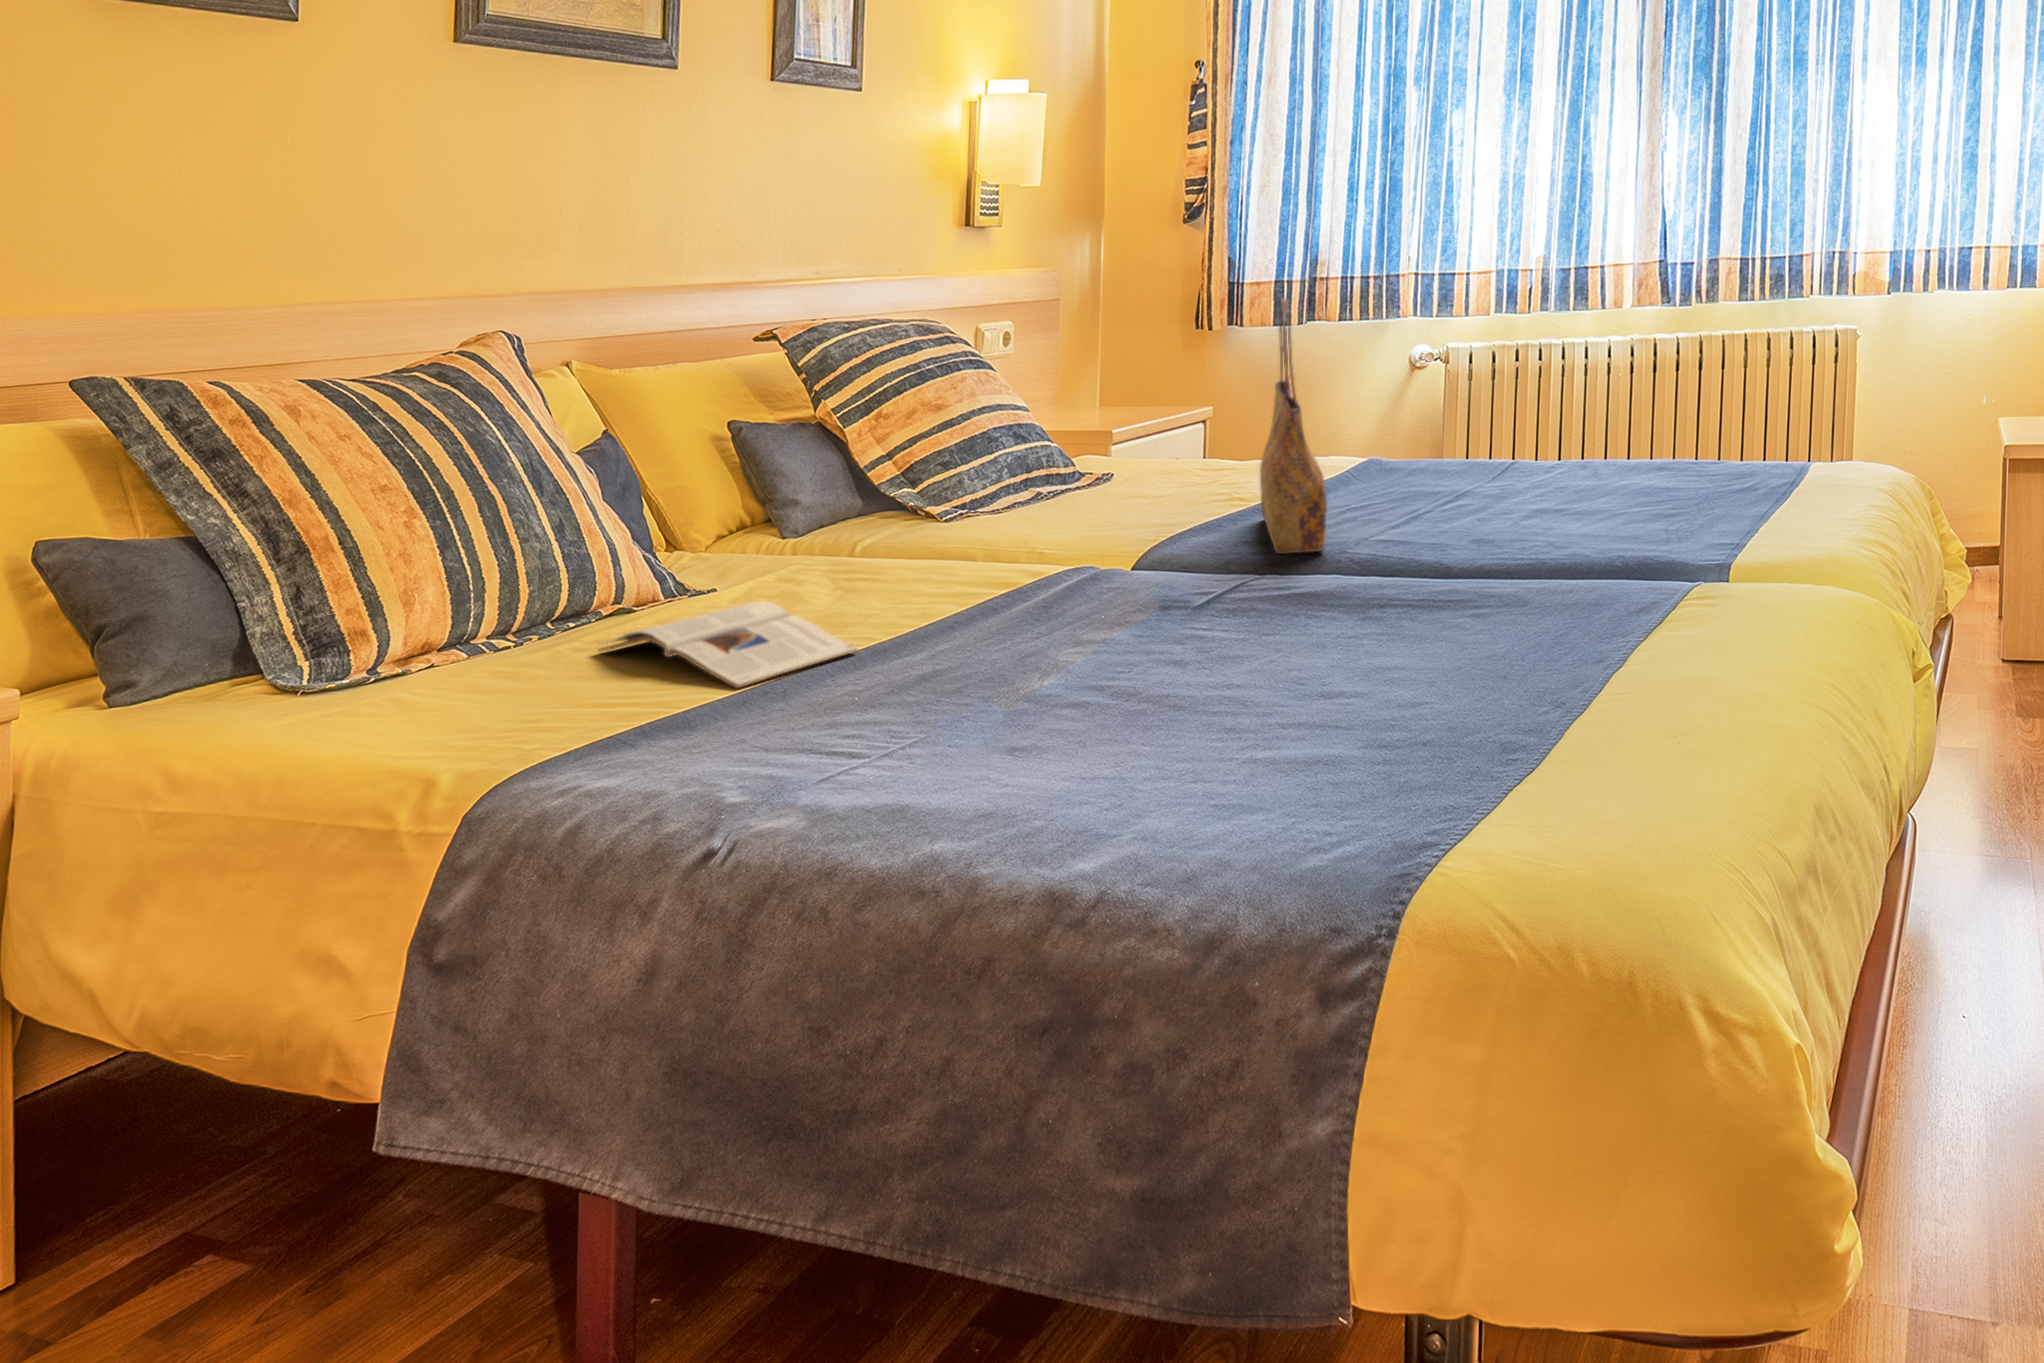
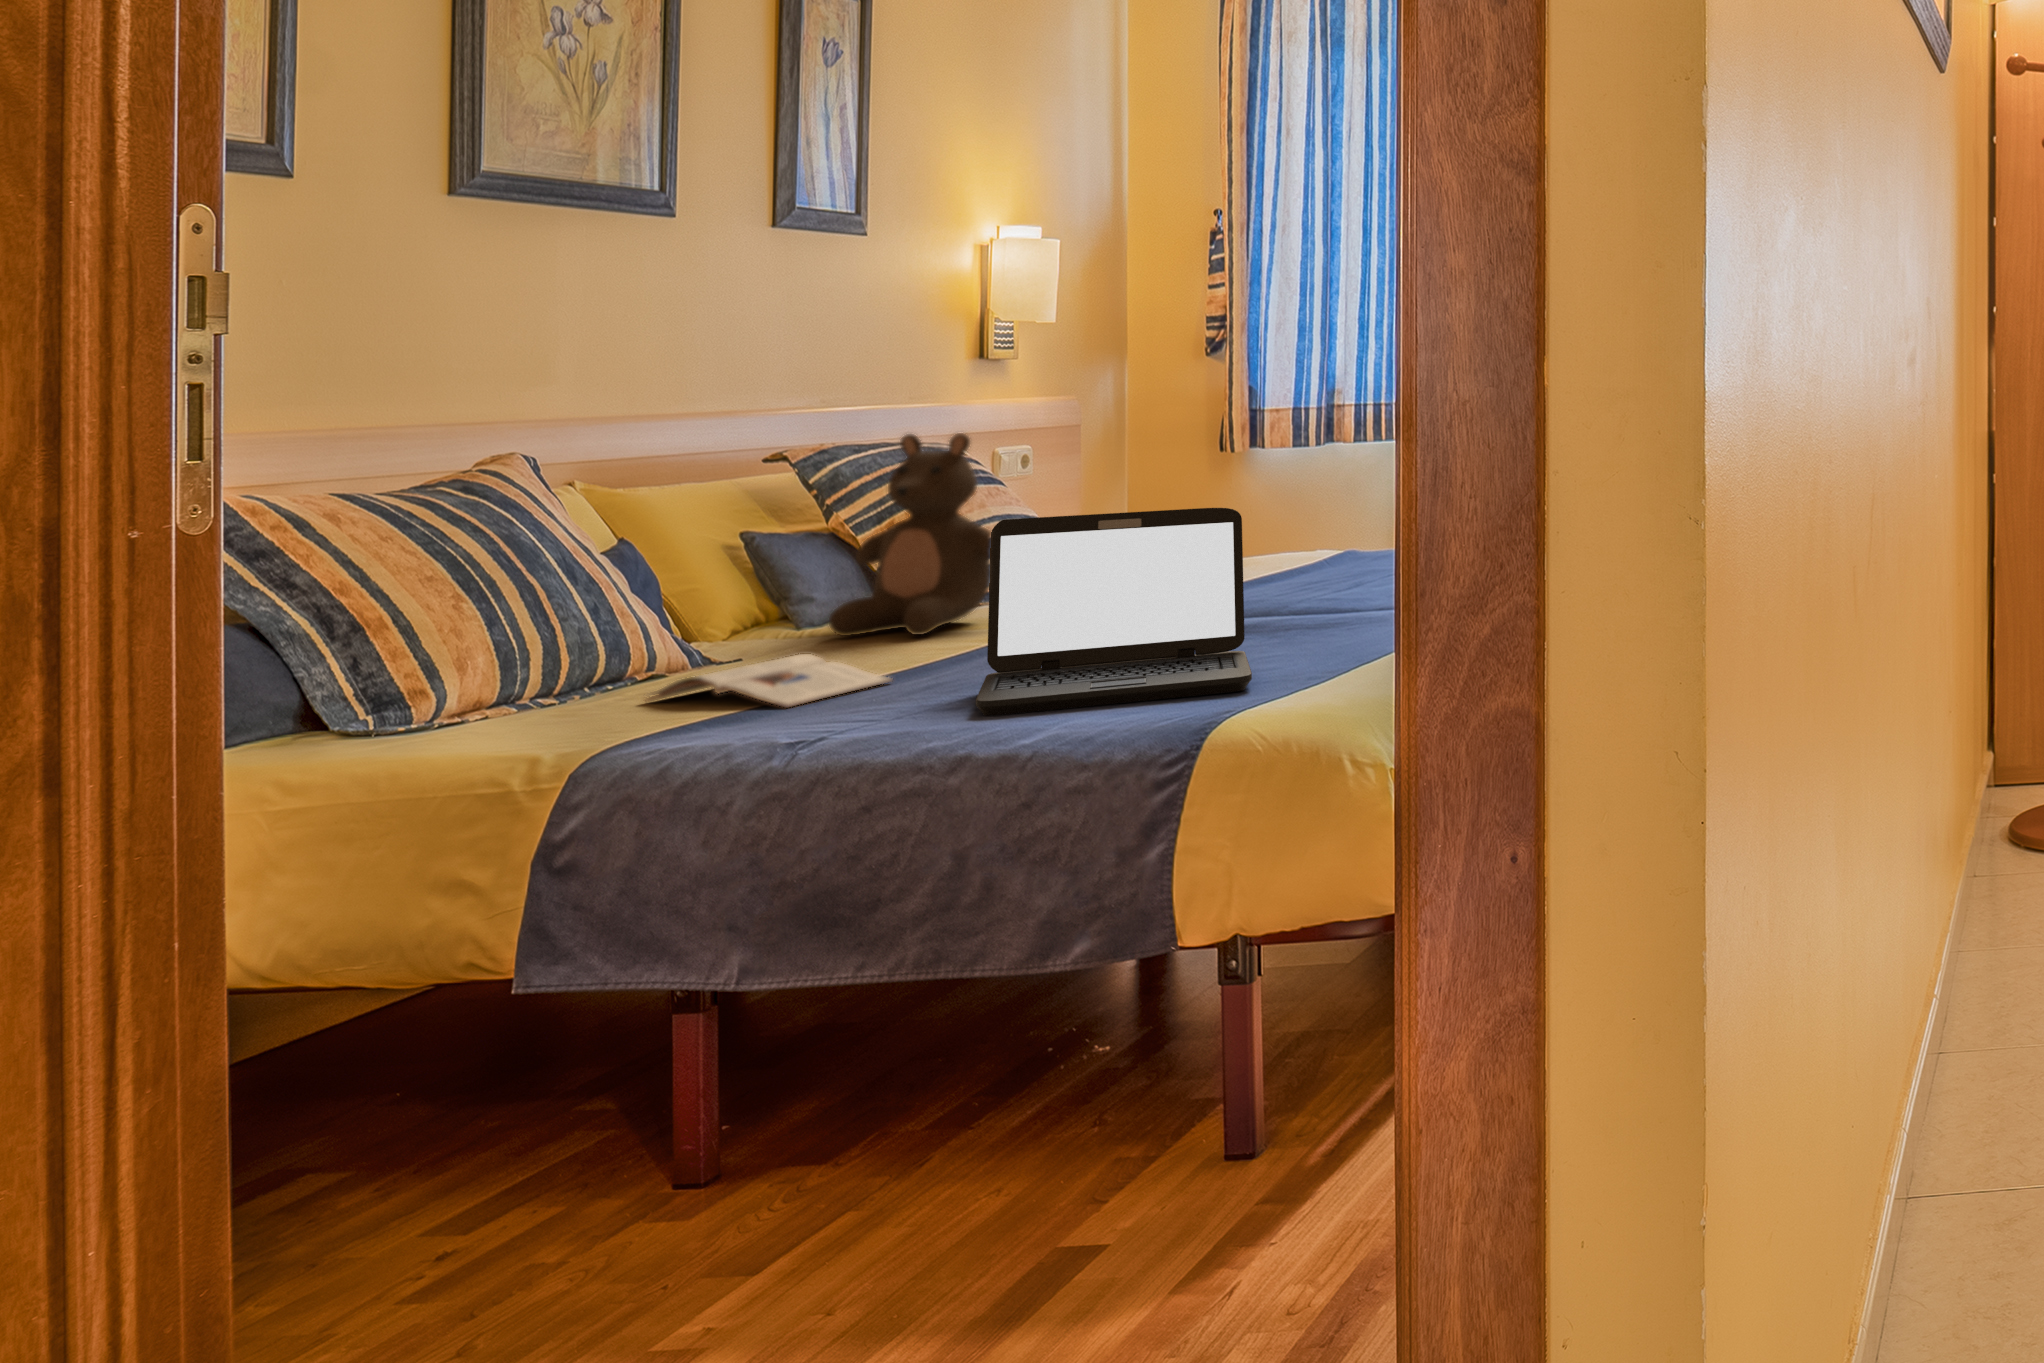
tote bag: present [1260,299,1327,554] -> none [1259,398,1316,605]
stuffed bear: none [808,322,997,563] -> present [829,433,991,636]
laptop: none [941,465,1278,747] -> present [976,508,1252,716]

